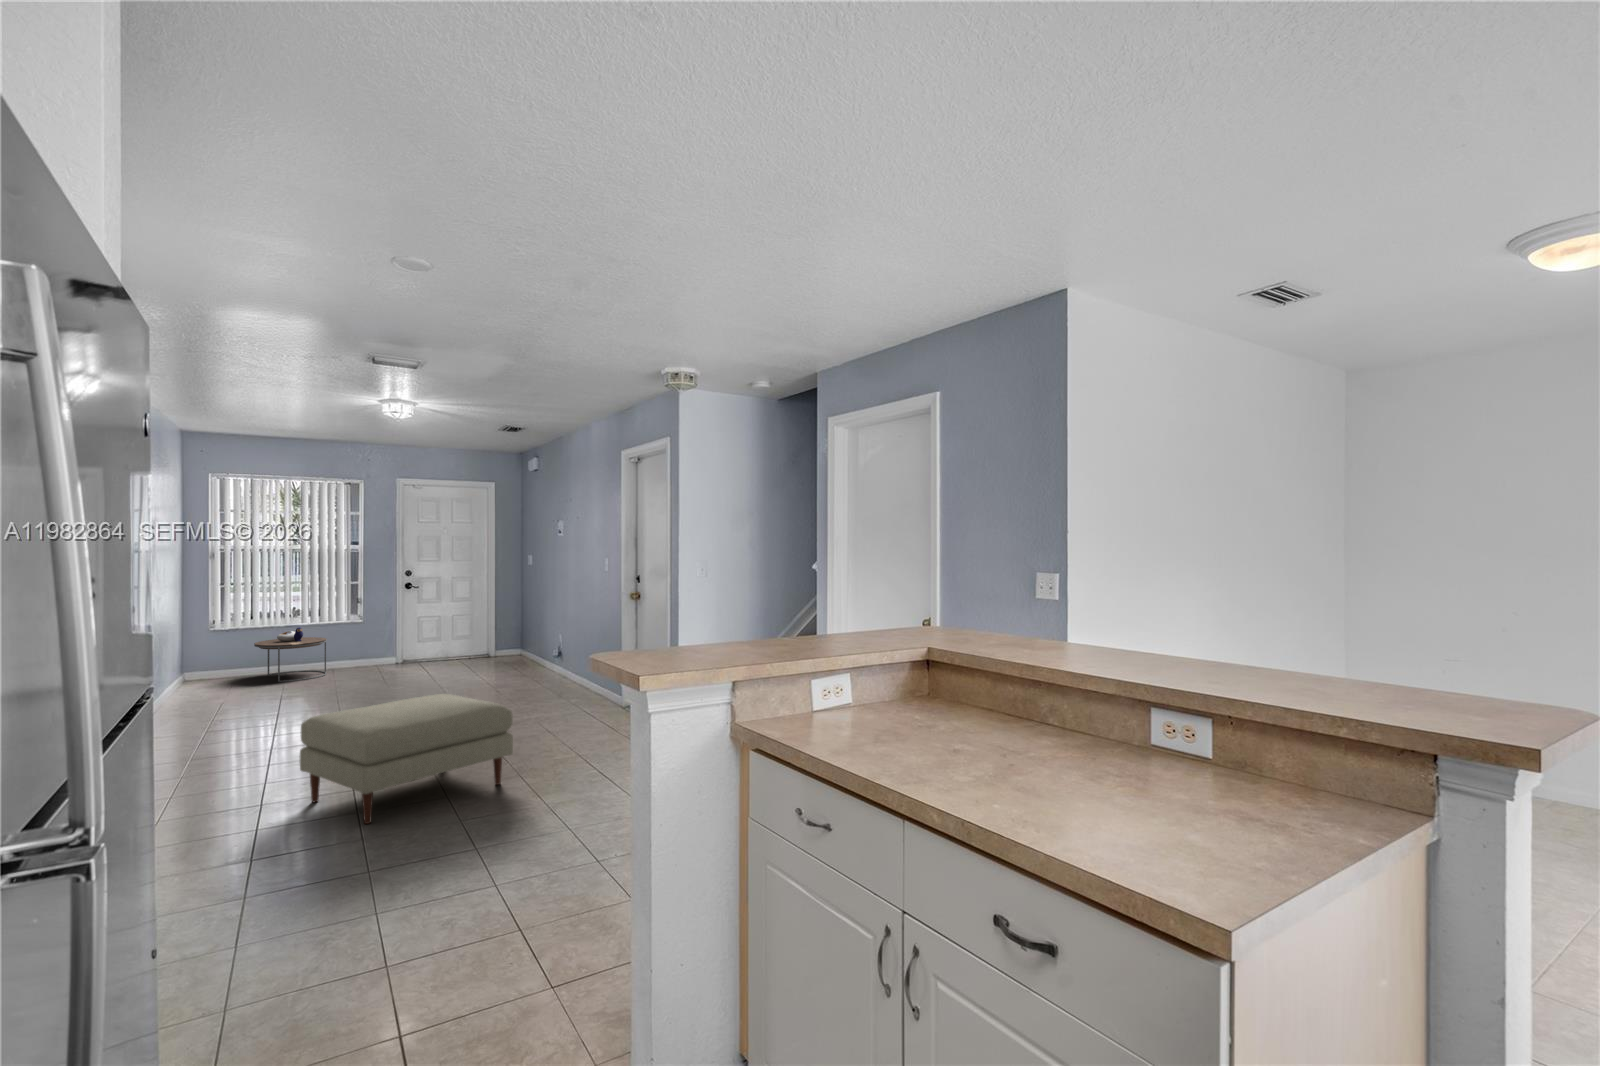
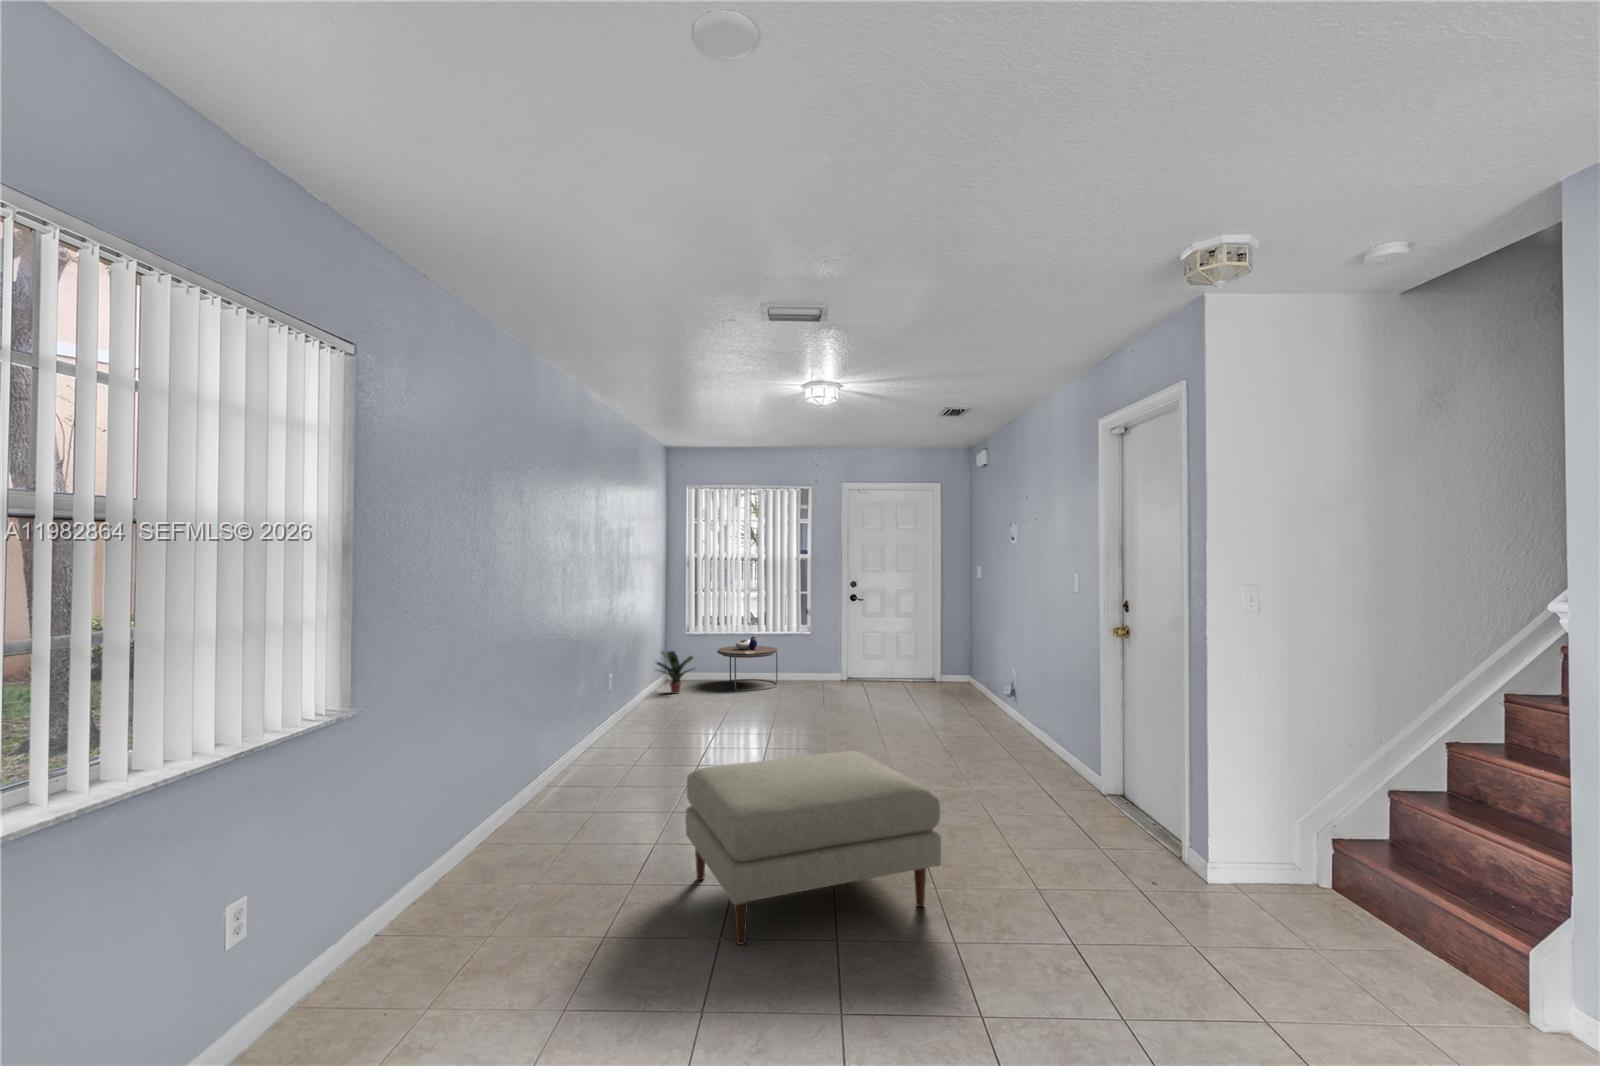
potted plant: none [176,646,230,692] -> present [656,651,695,694]

